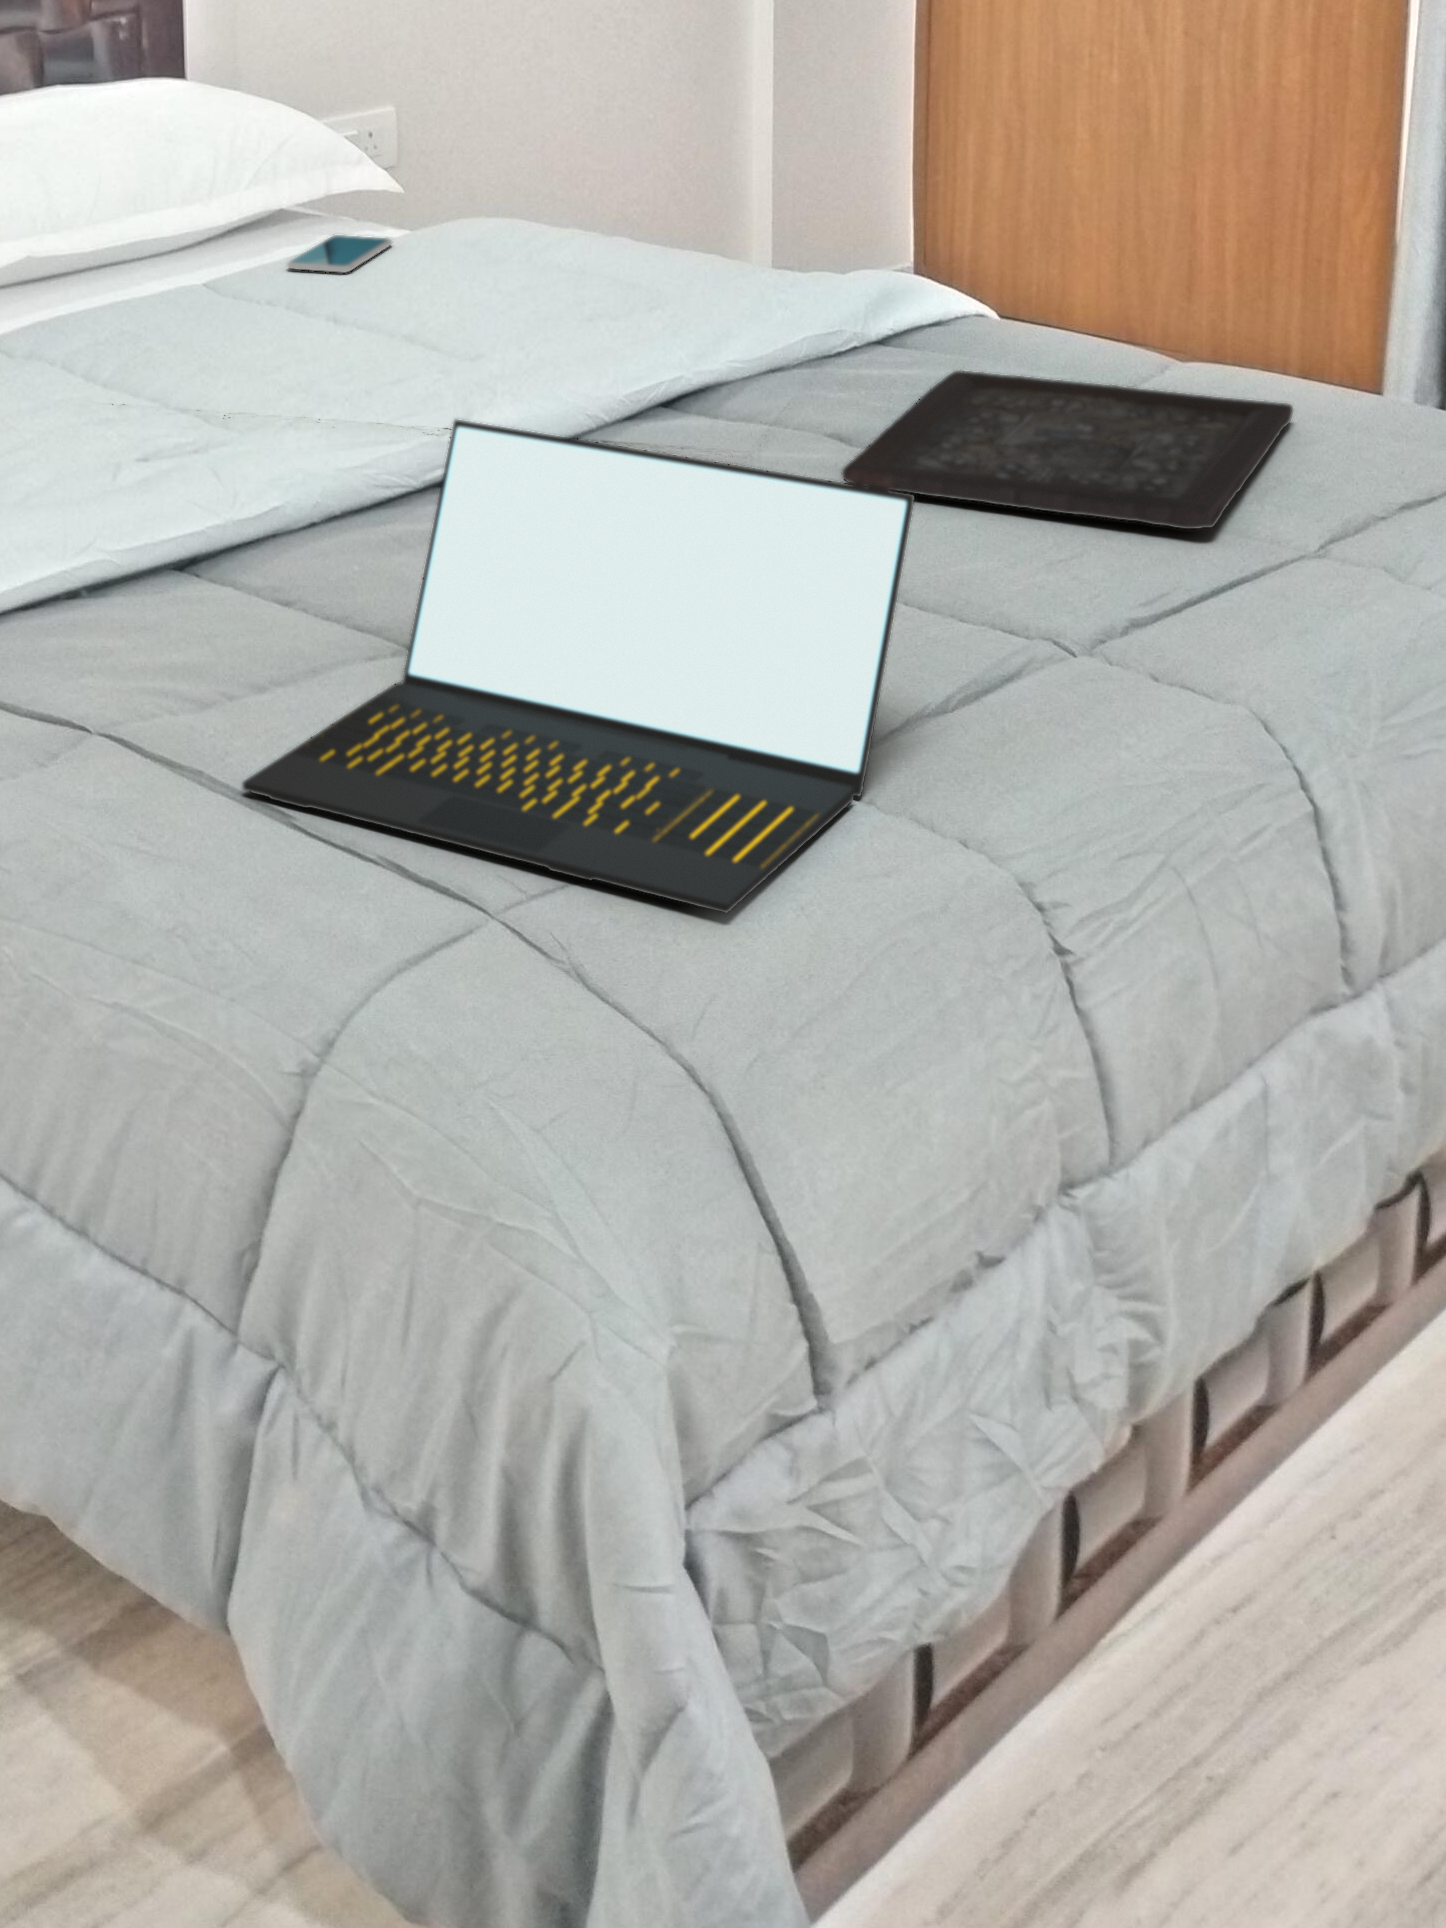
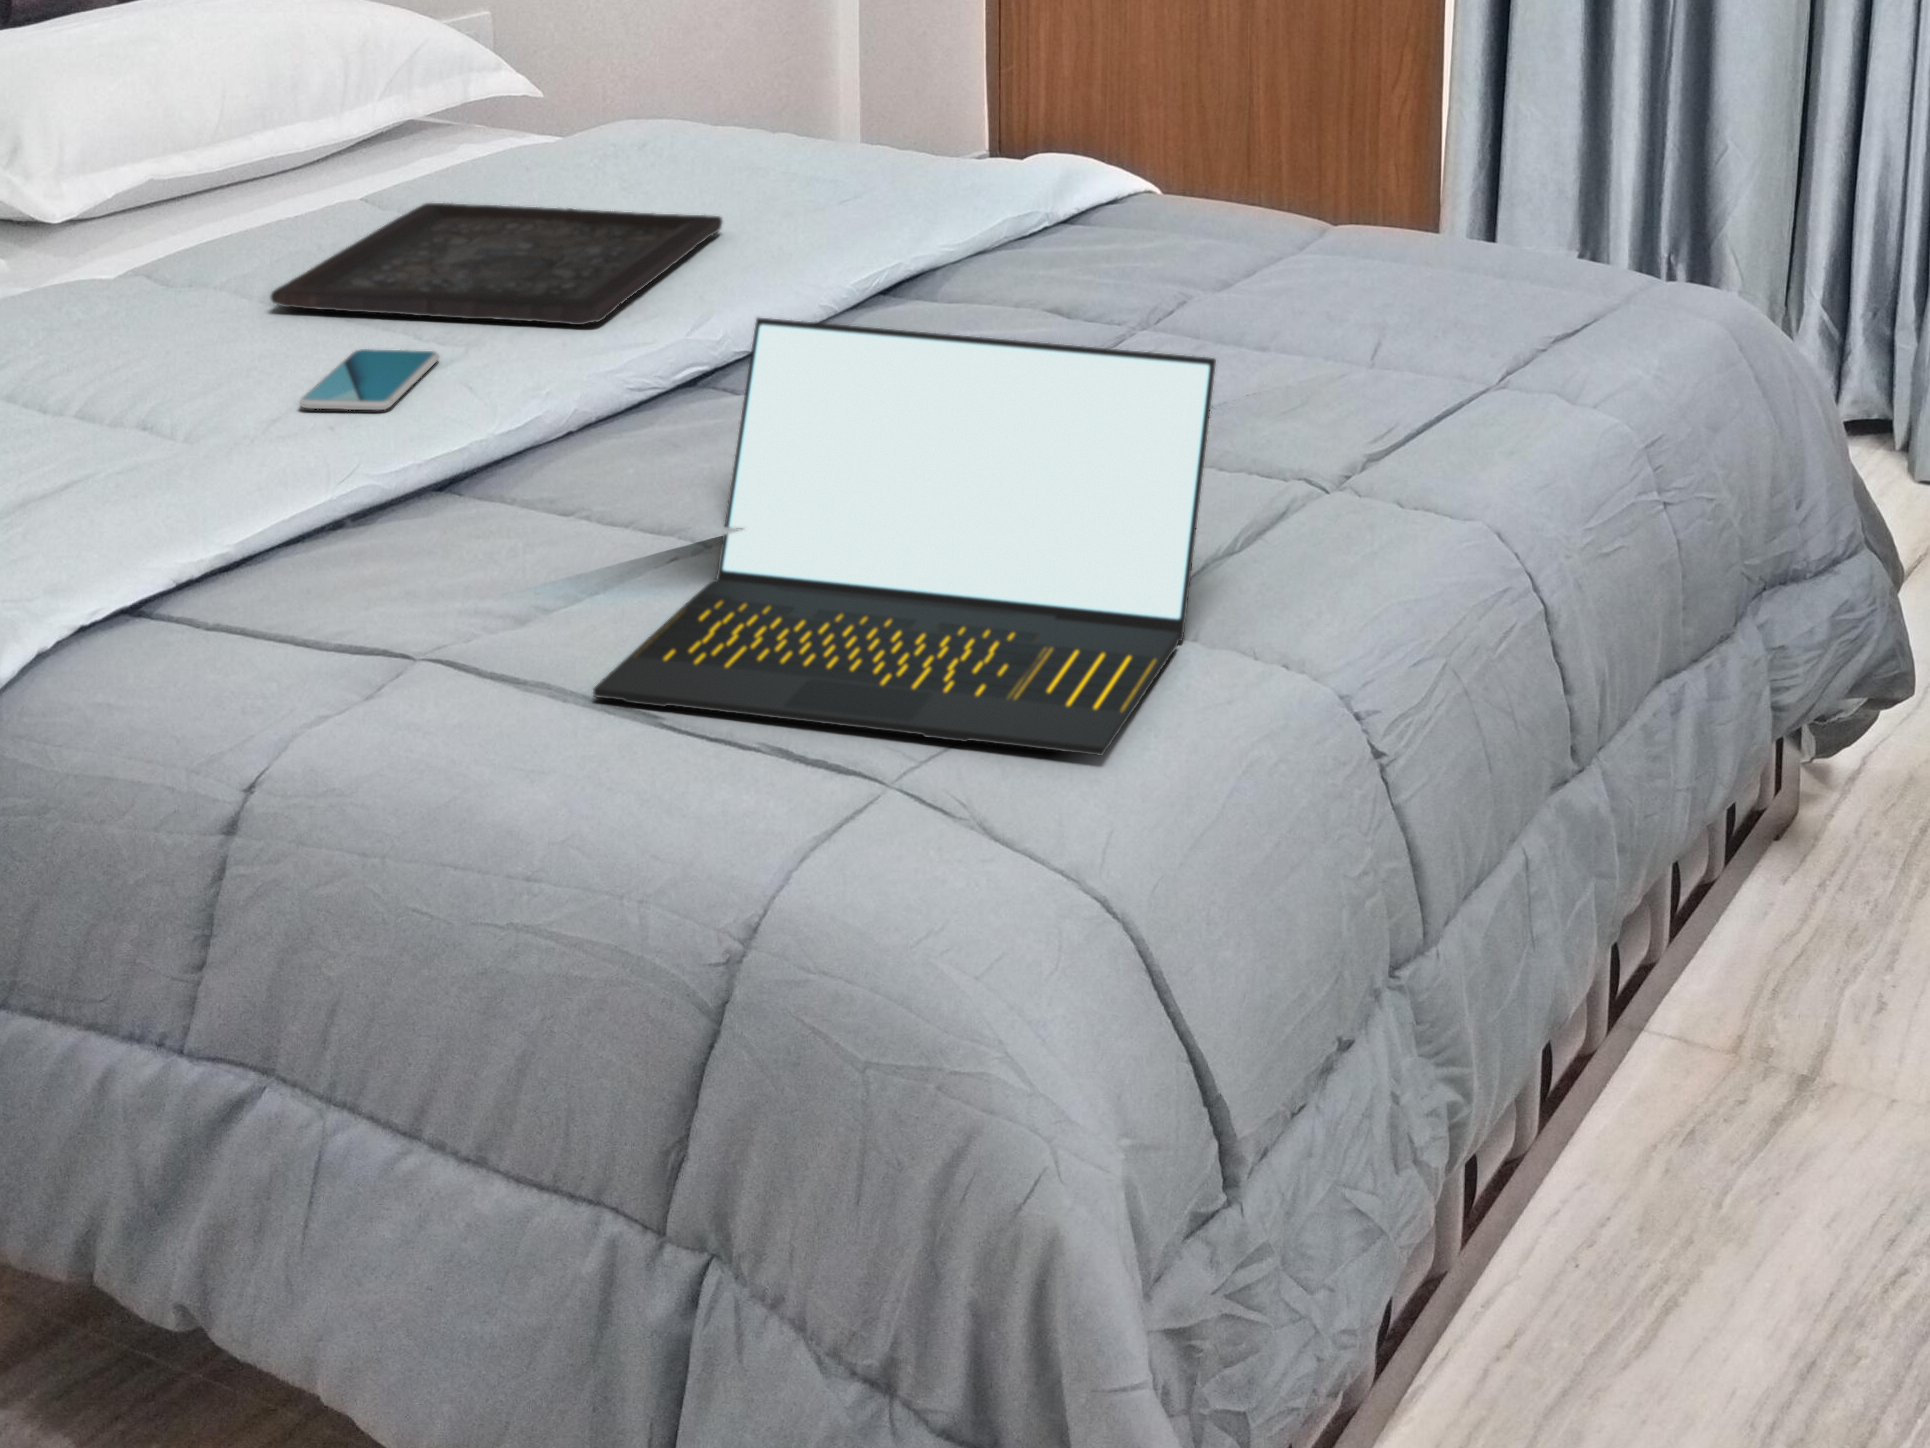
smartphone: present [288,235,392,273] -> present [299,349,439,410]
tray: present [842,370,1293,529] -> present [271,203,722,325]

